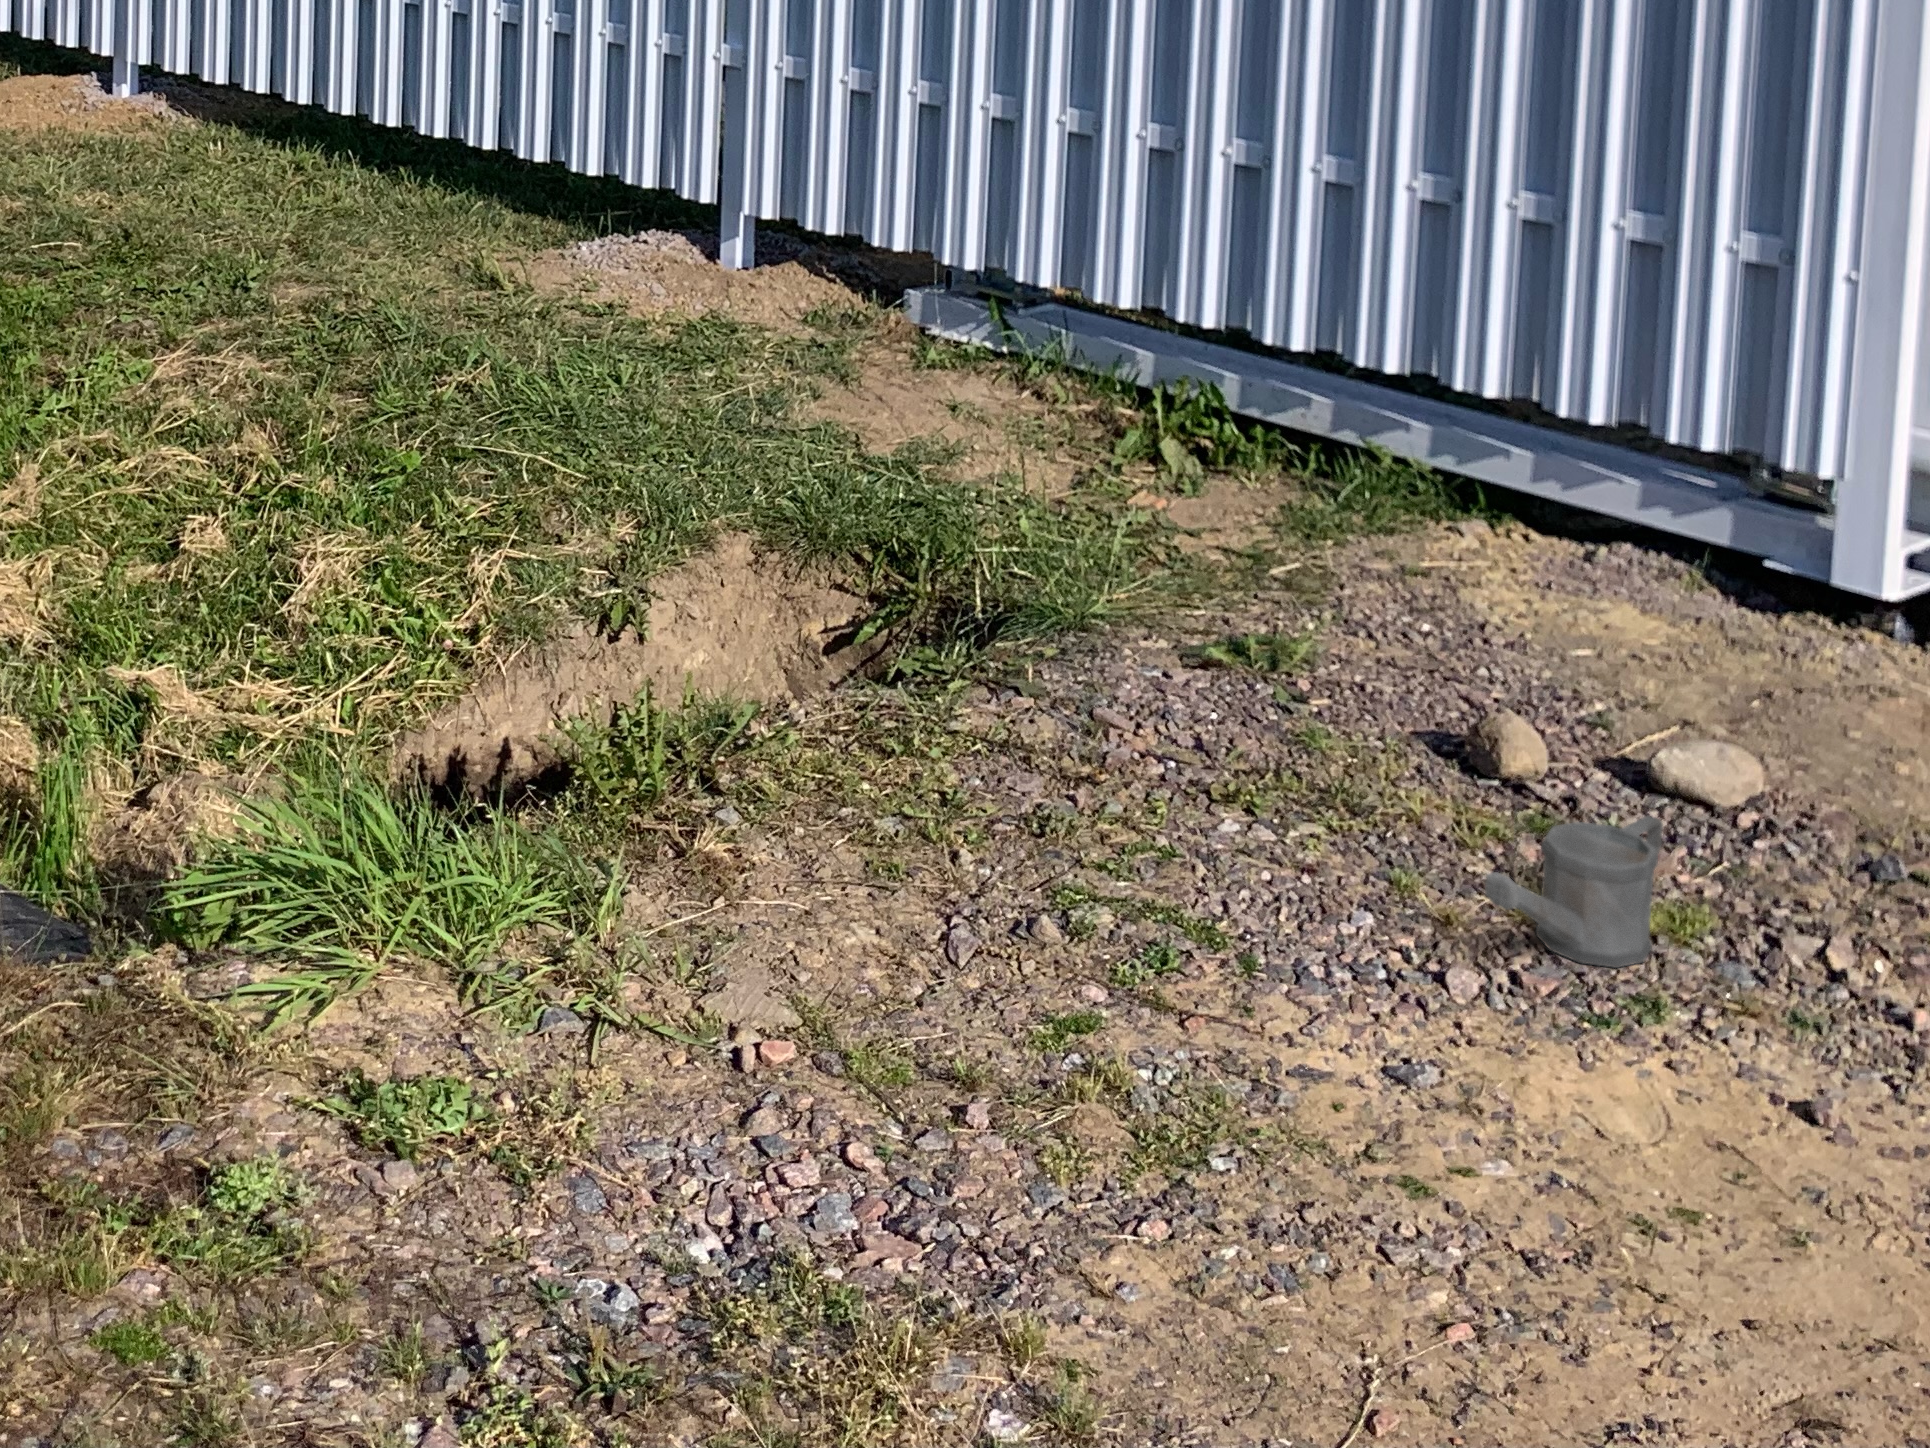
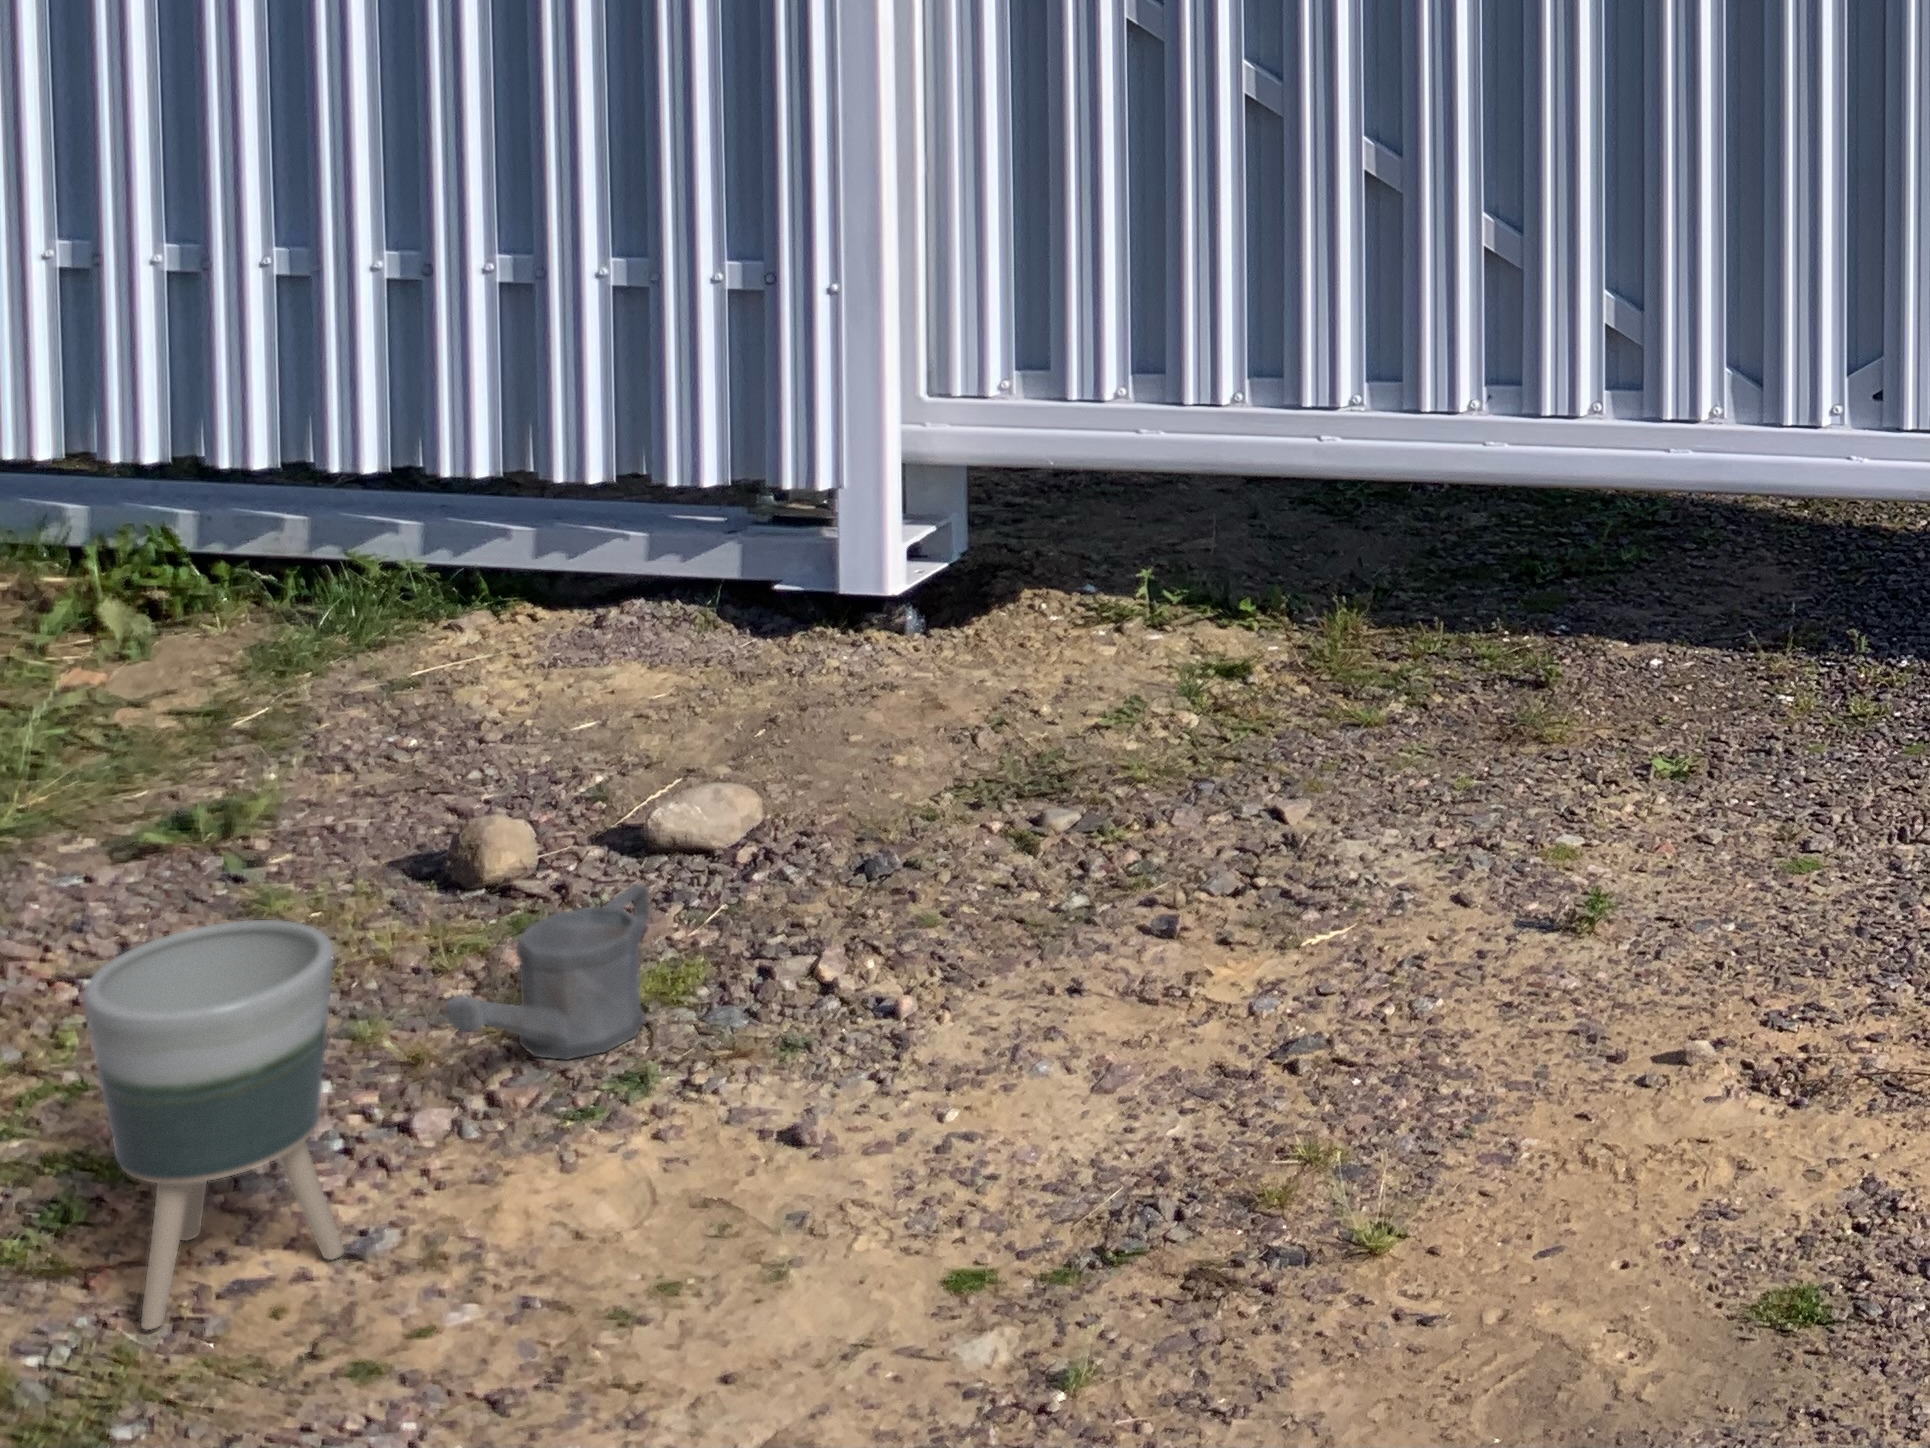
planter: none [1211,744,1409,1082] -> present [84,920,344,1330]

